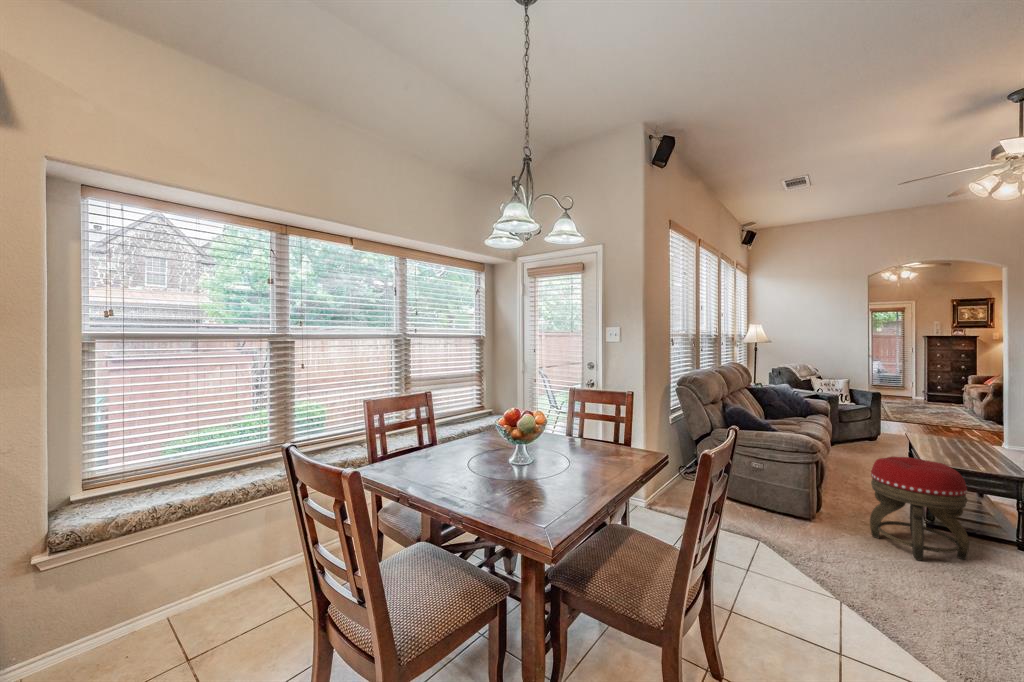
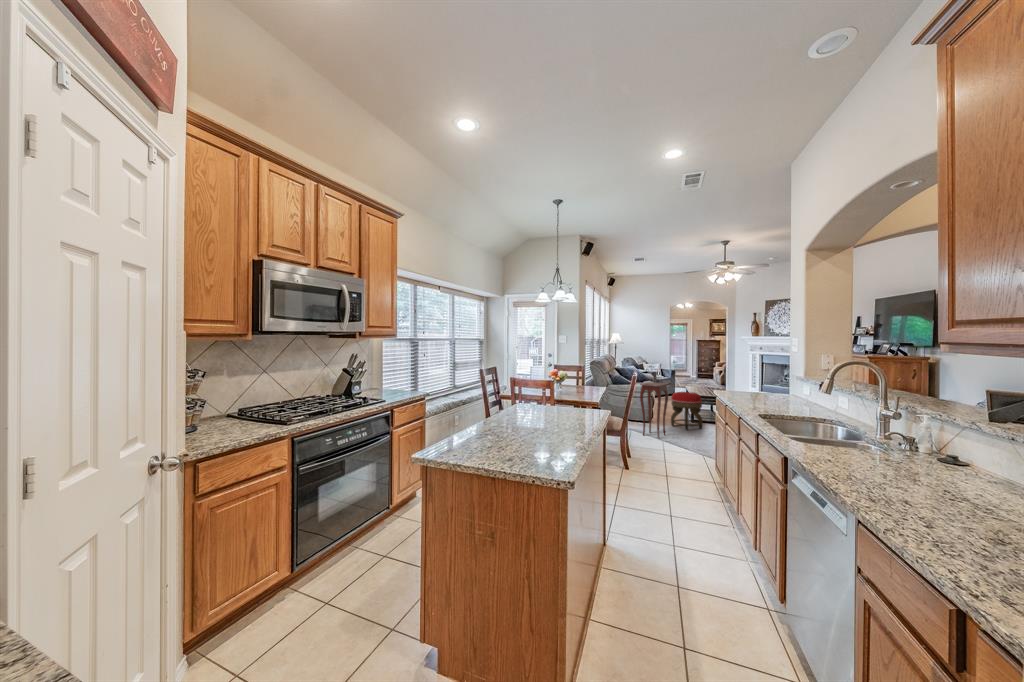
side table: none [779,434,861,584] -> present [640,382,668,438]

